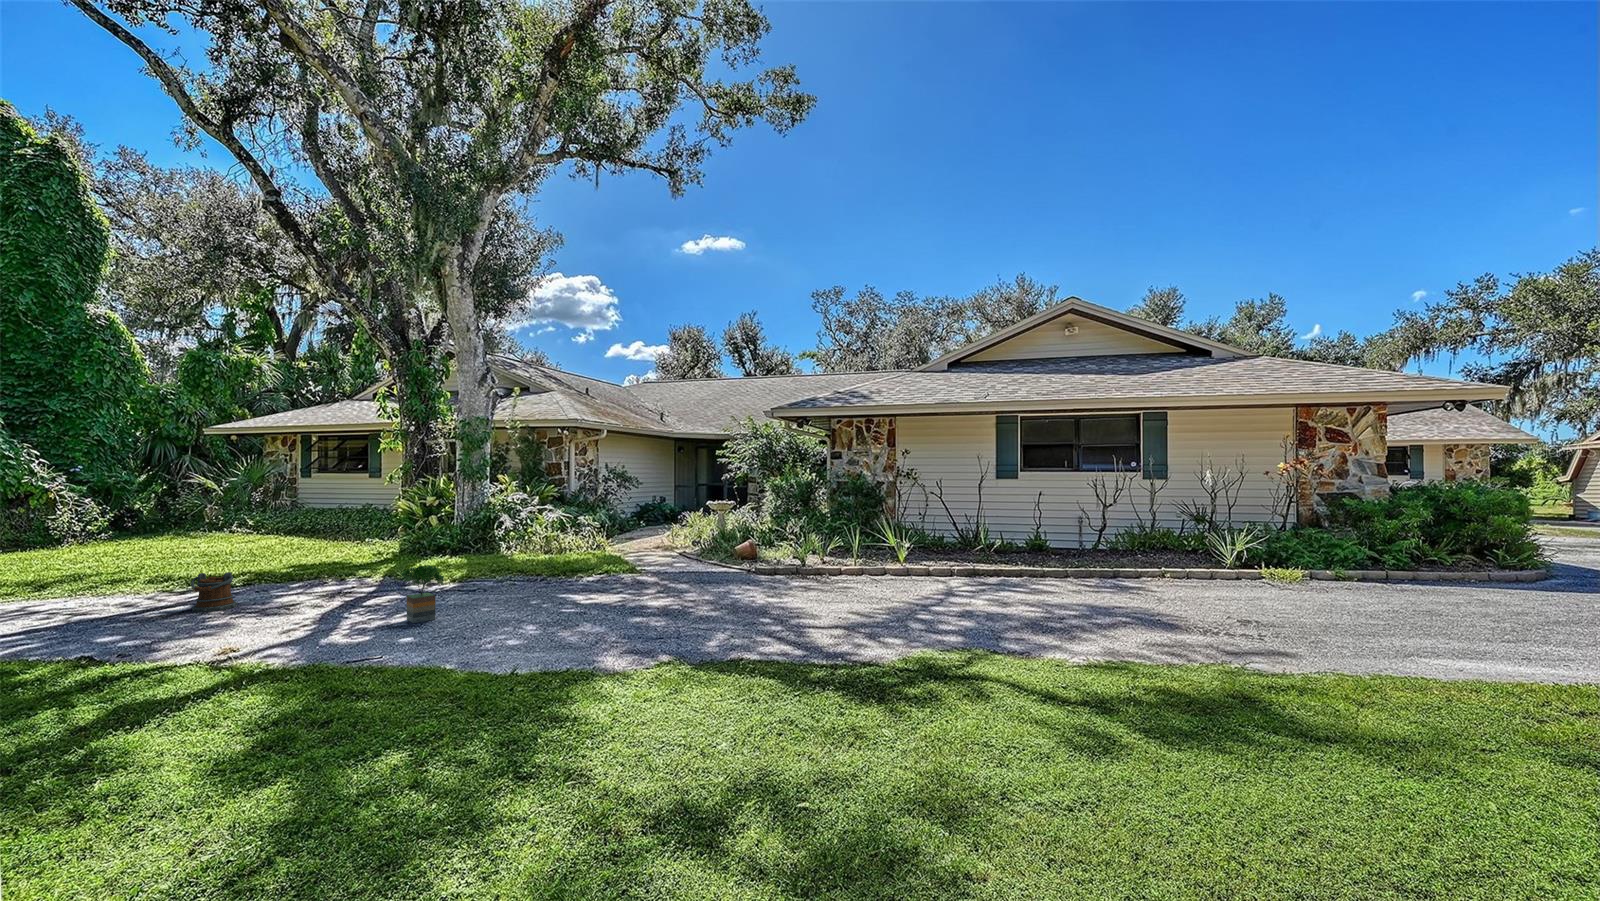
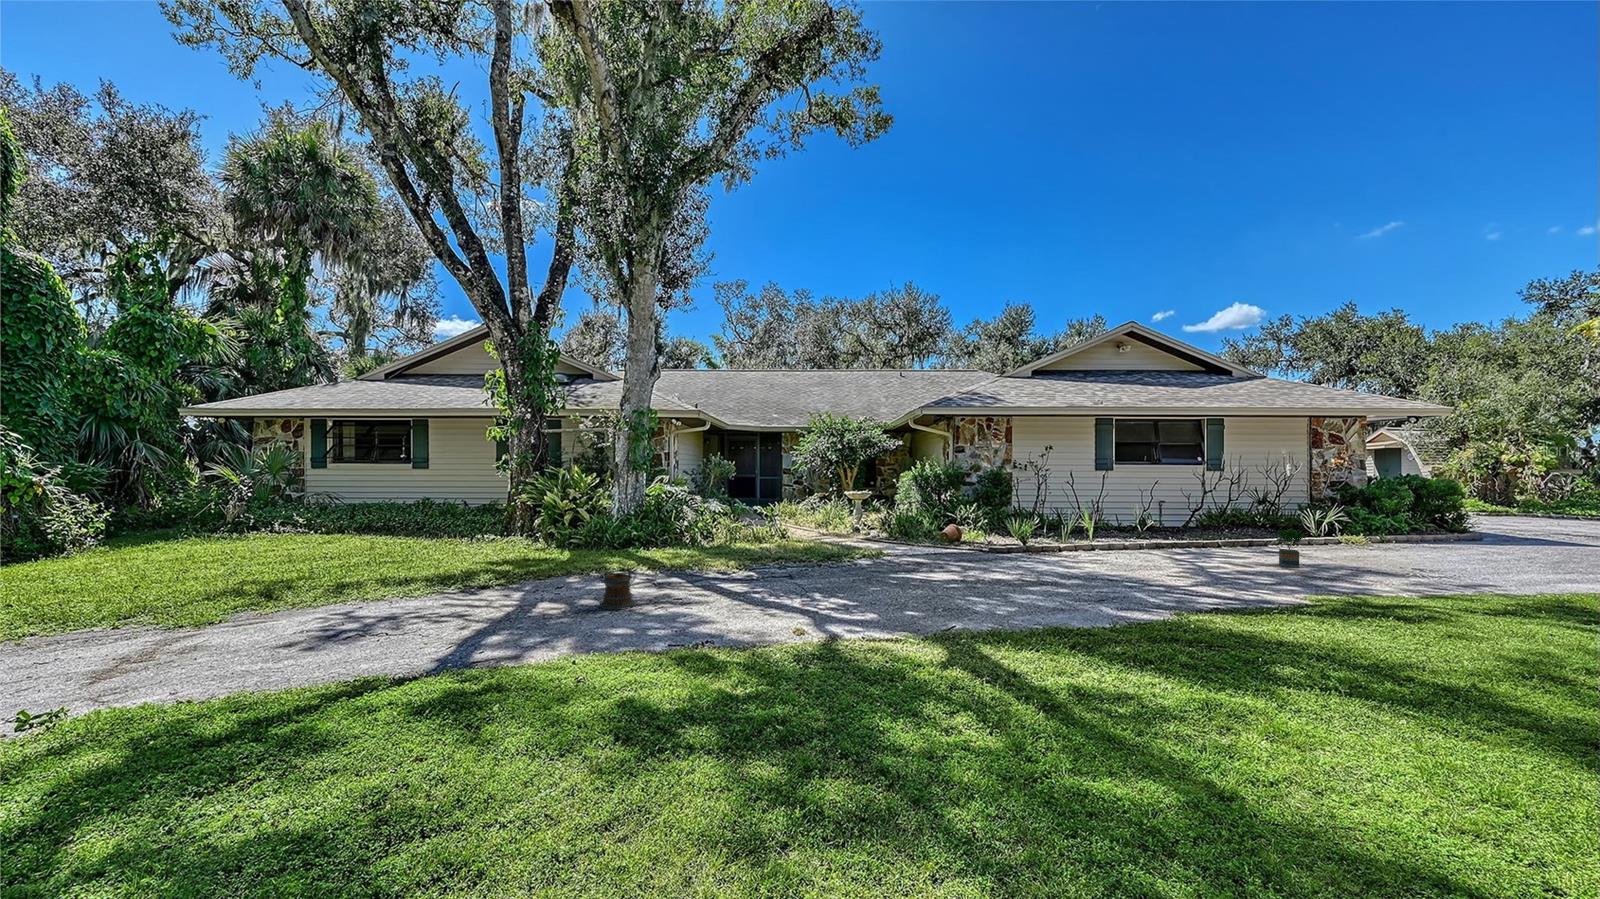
potted tree: present [401,565,444,623] -> present [1273,530,1305,568]

